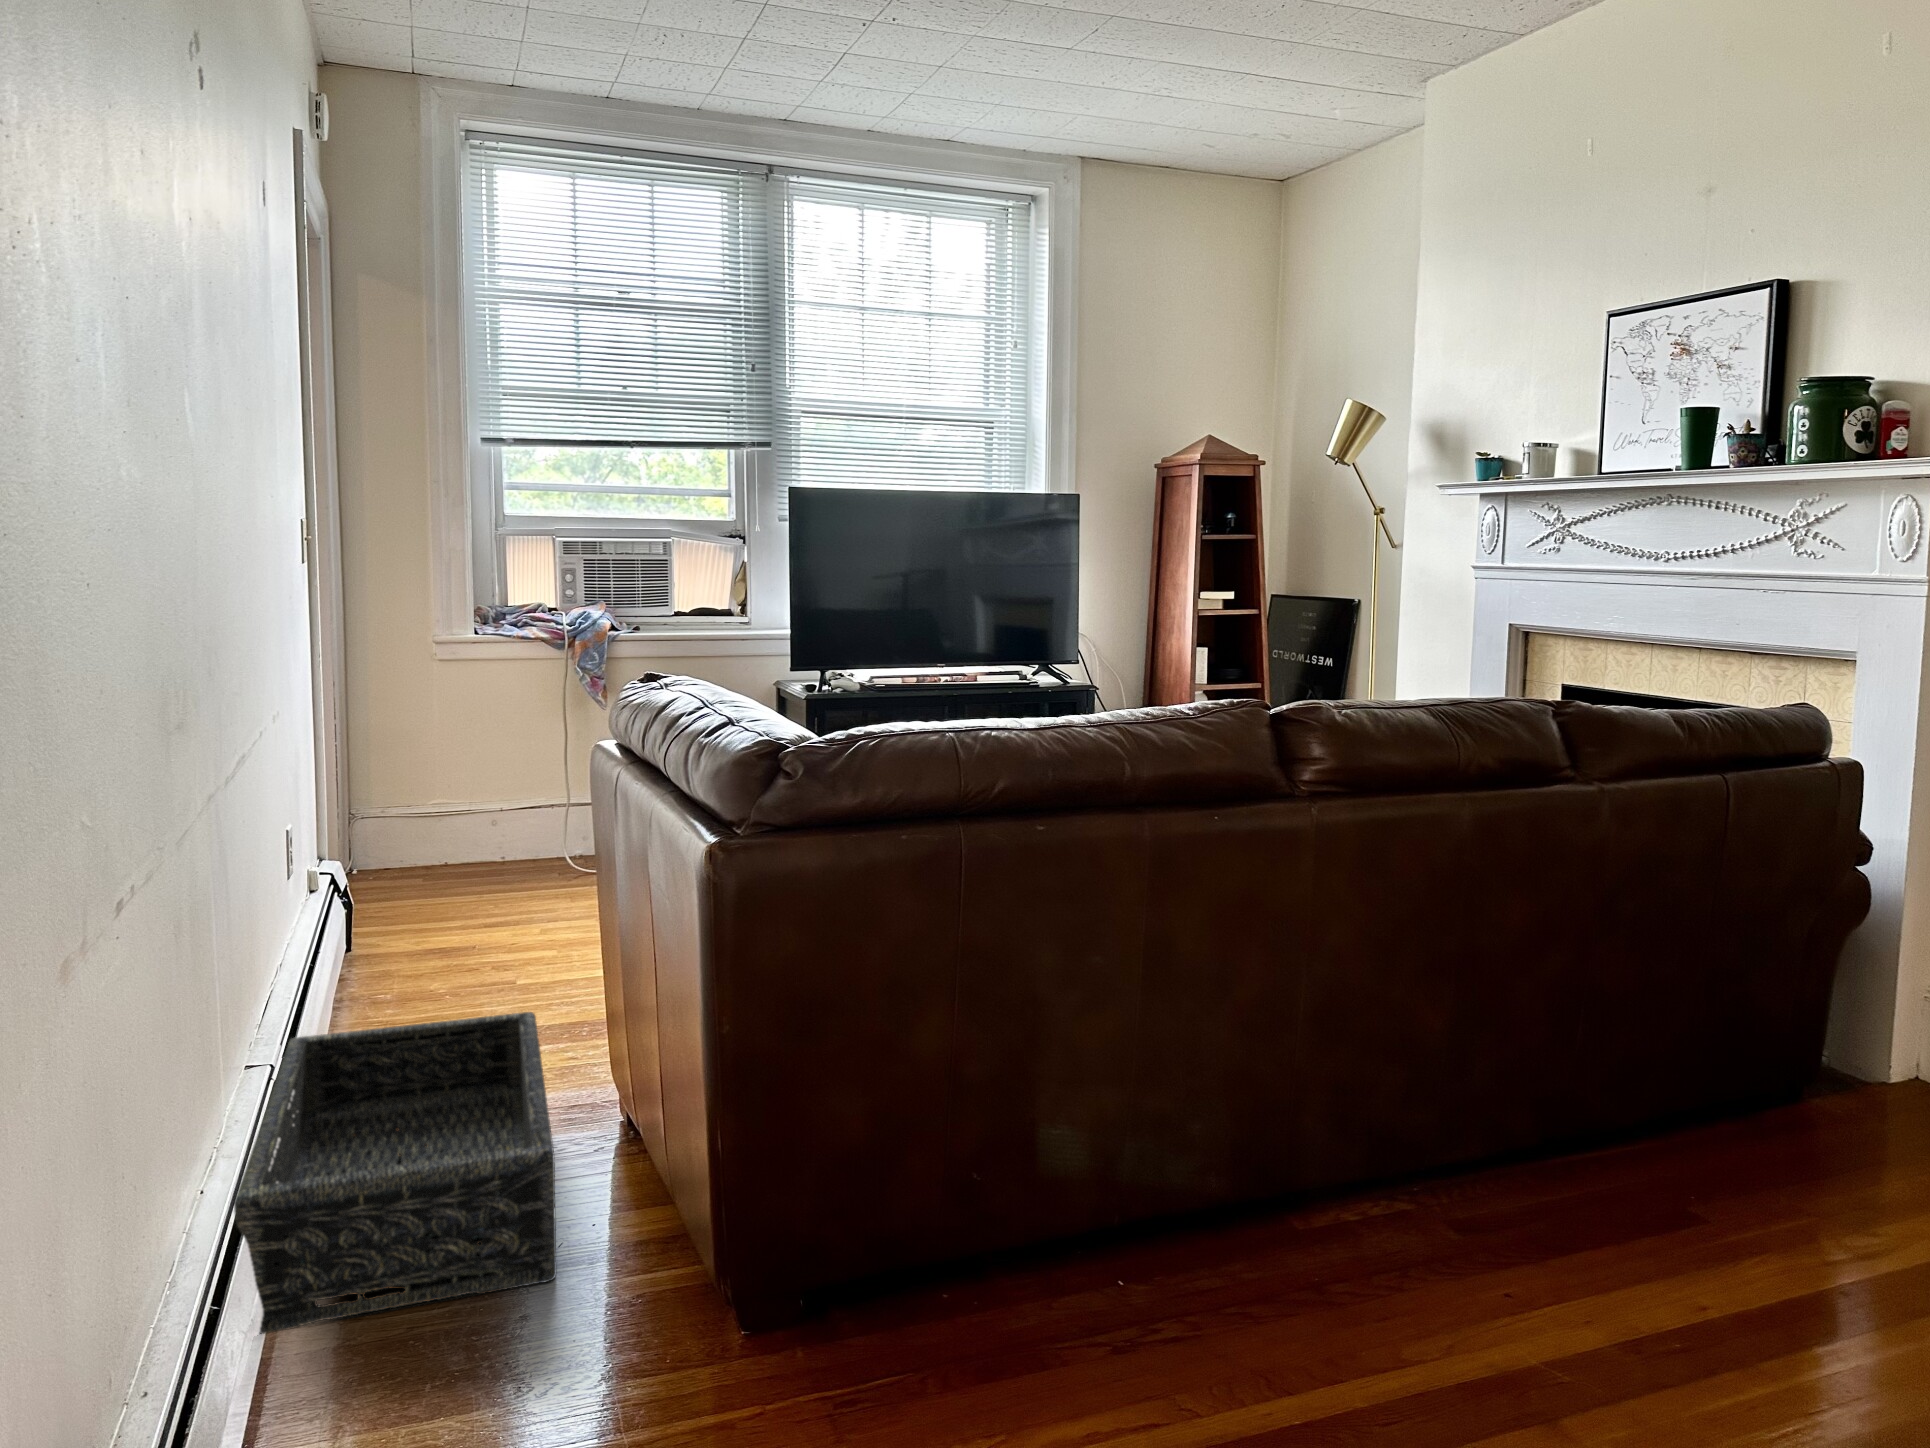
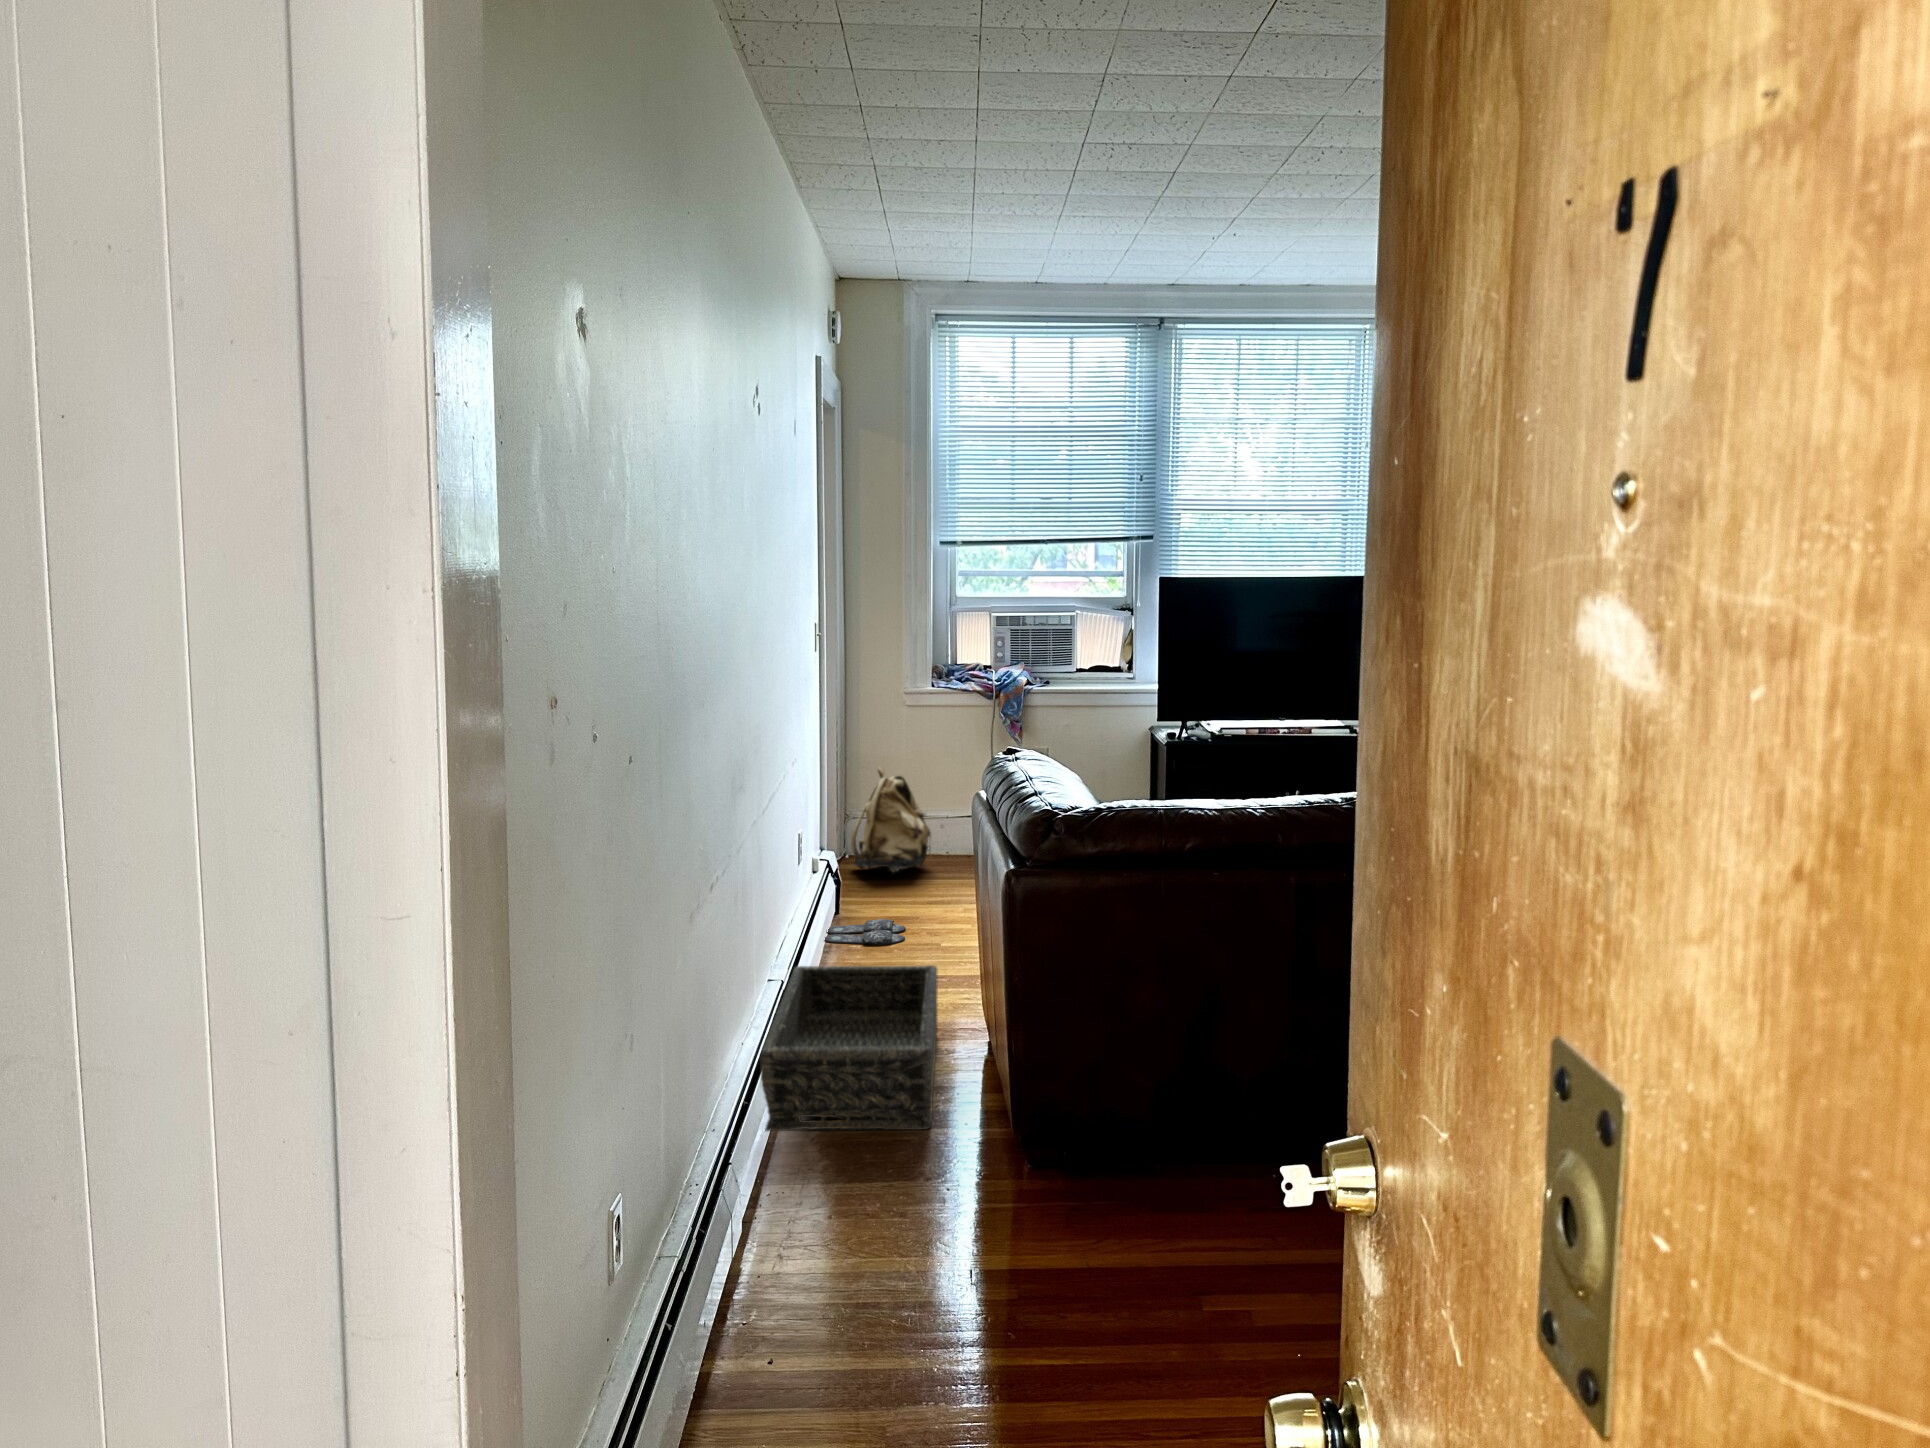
backpack: none [362,743,485,891] -> present [851,767,931,874]
slippers: none [331,952,461,994] -> present [825,919,906,945]

